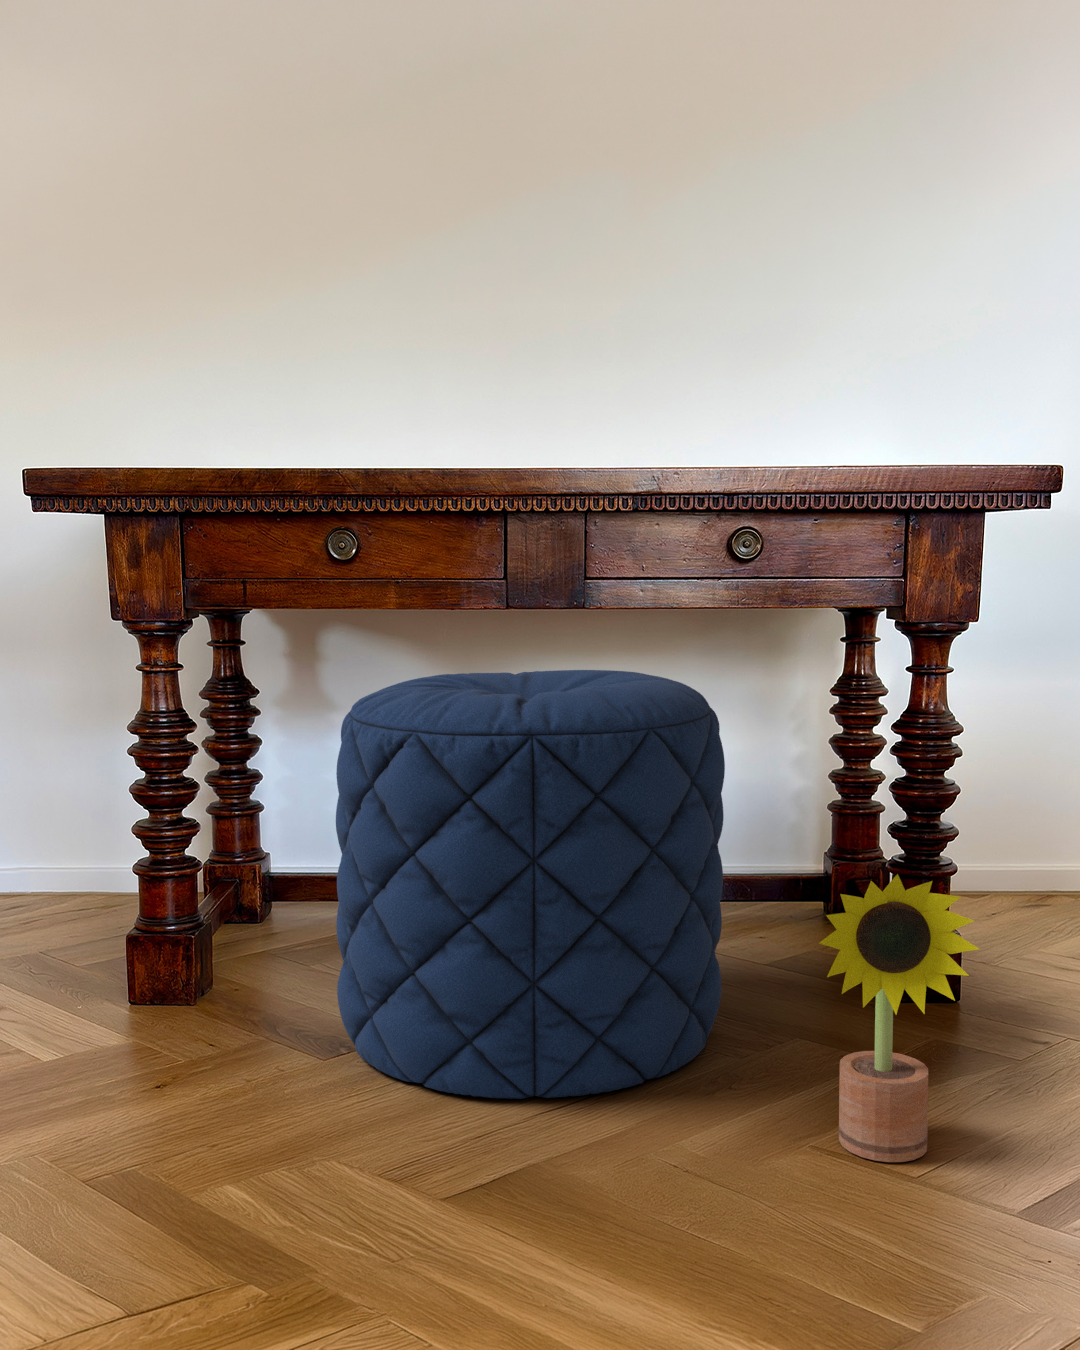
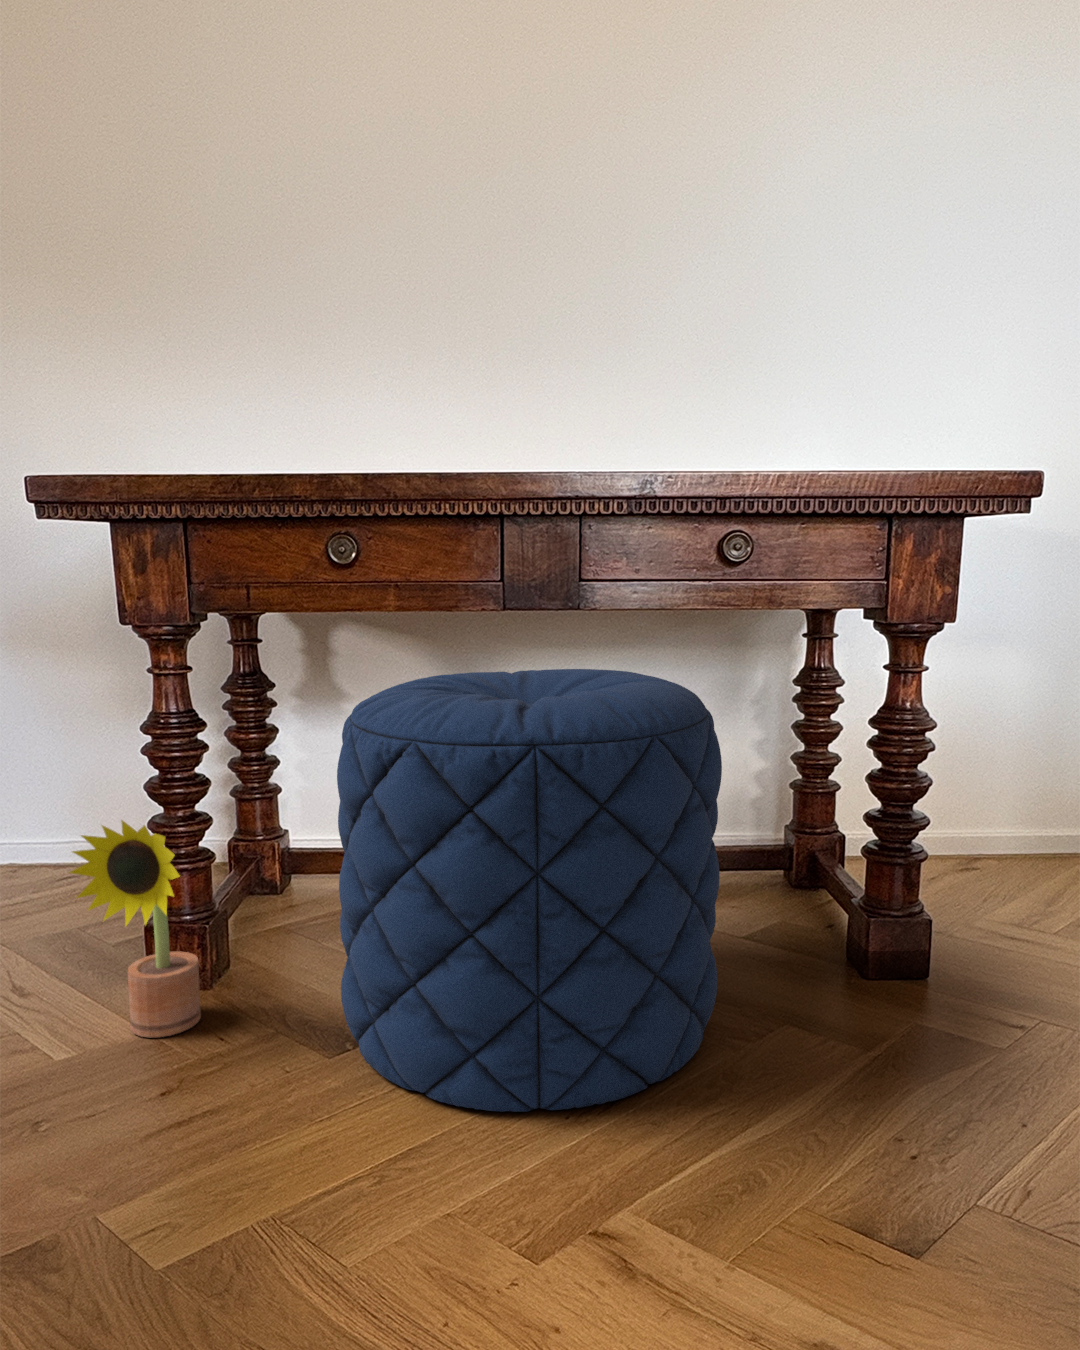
decorative plant: present [819,874,979,1162] -> present [70,820,201,1038]

